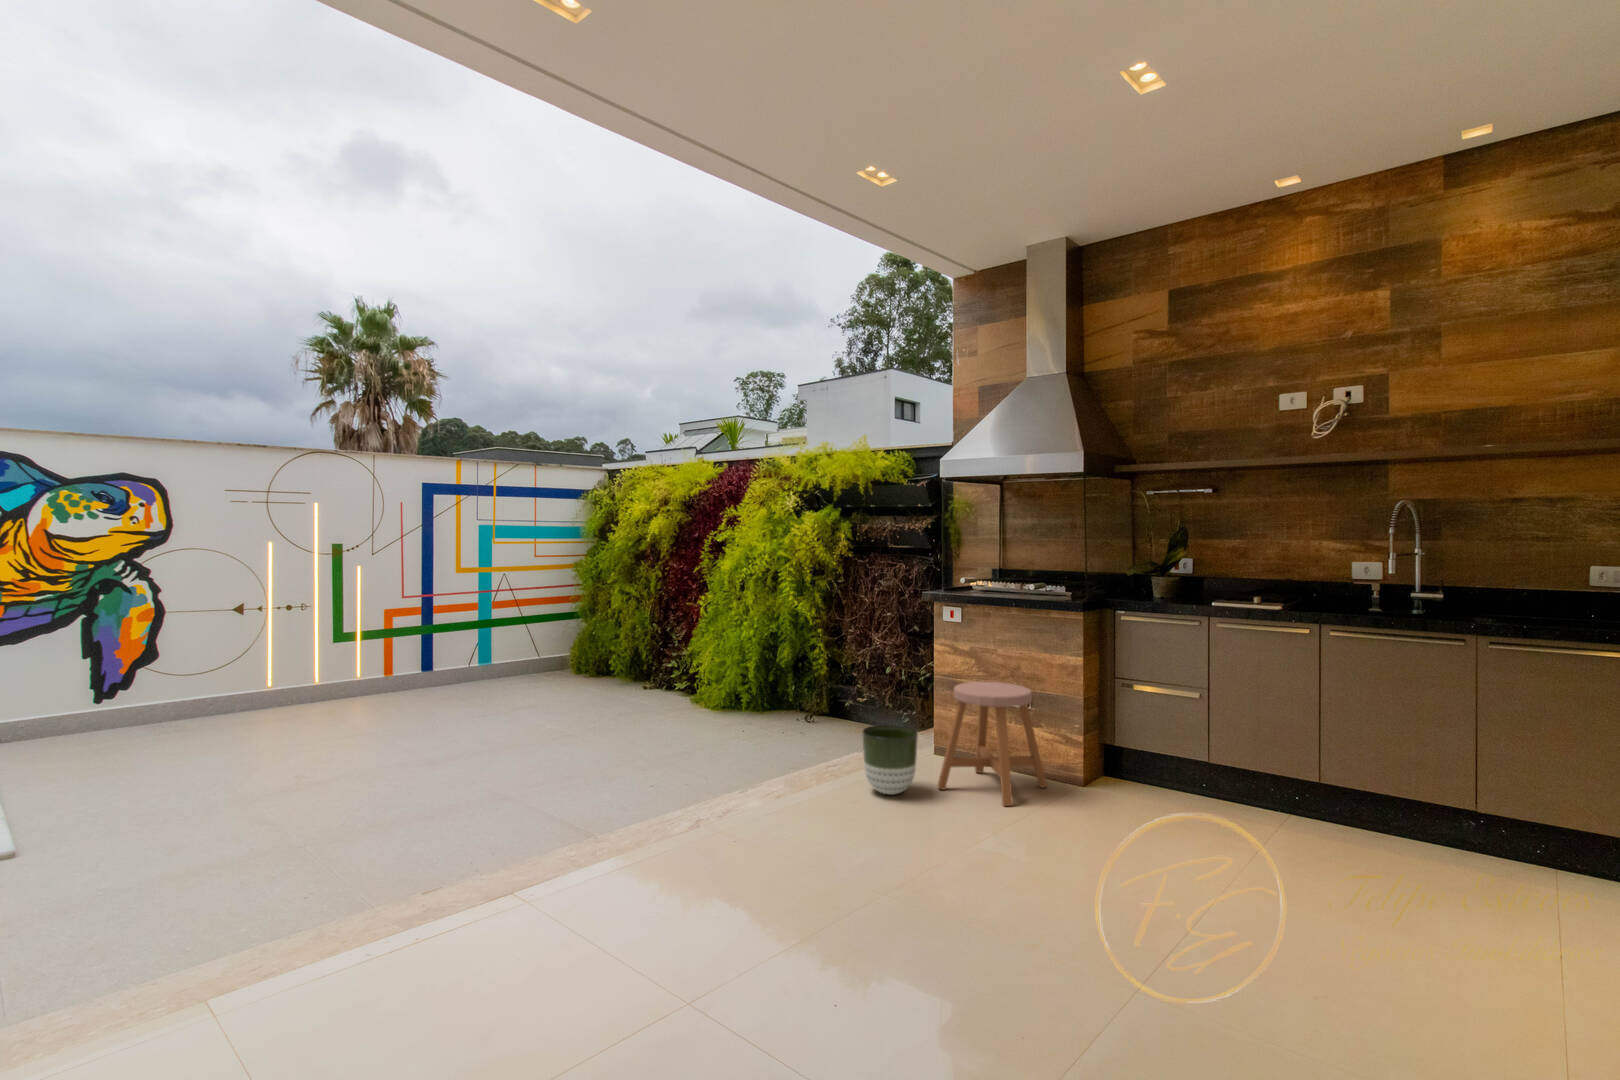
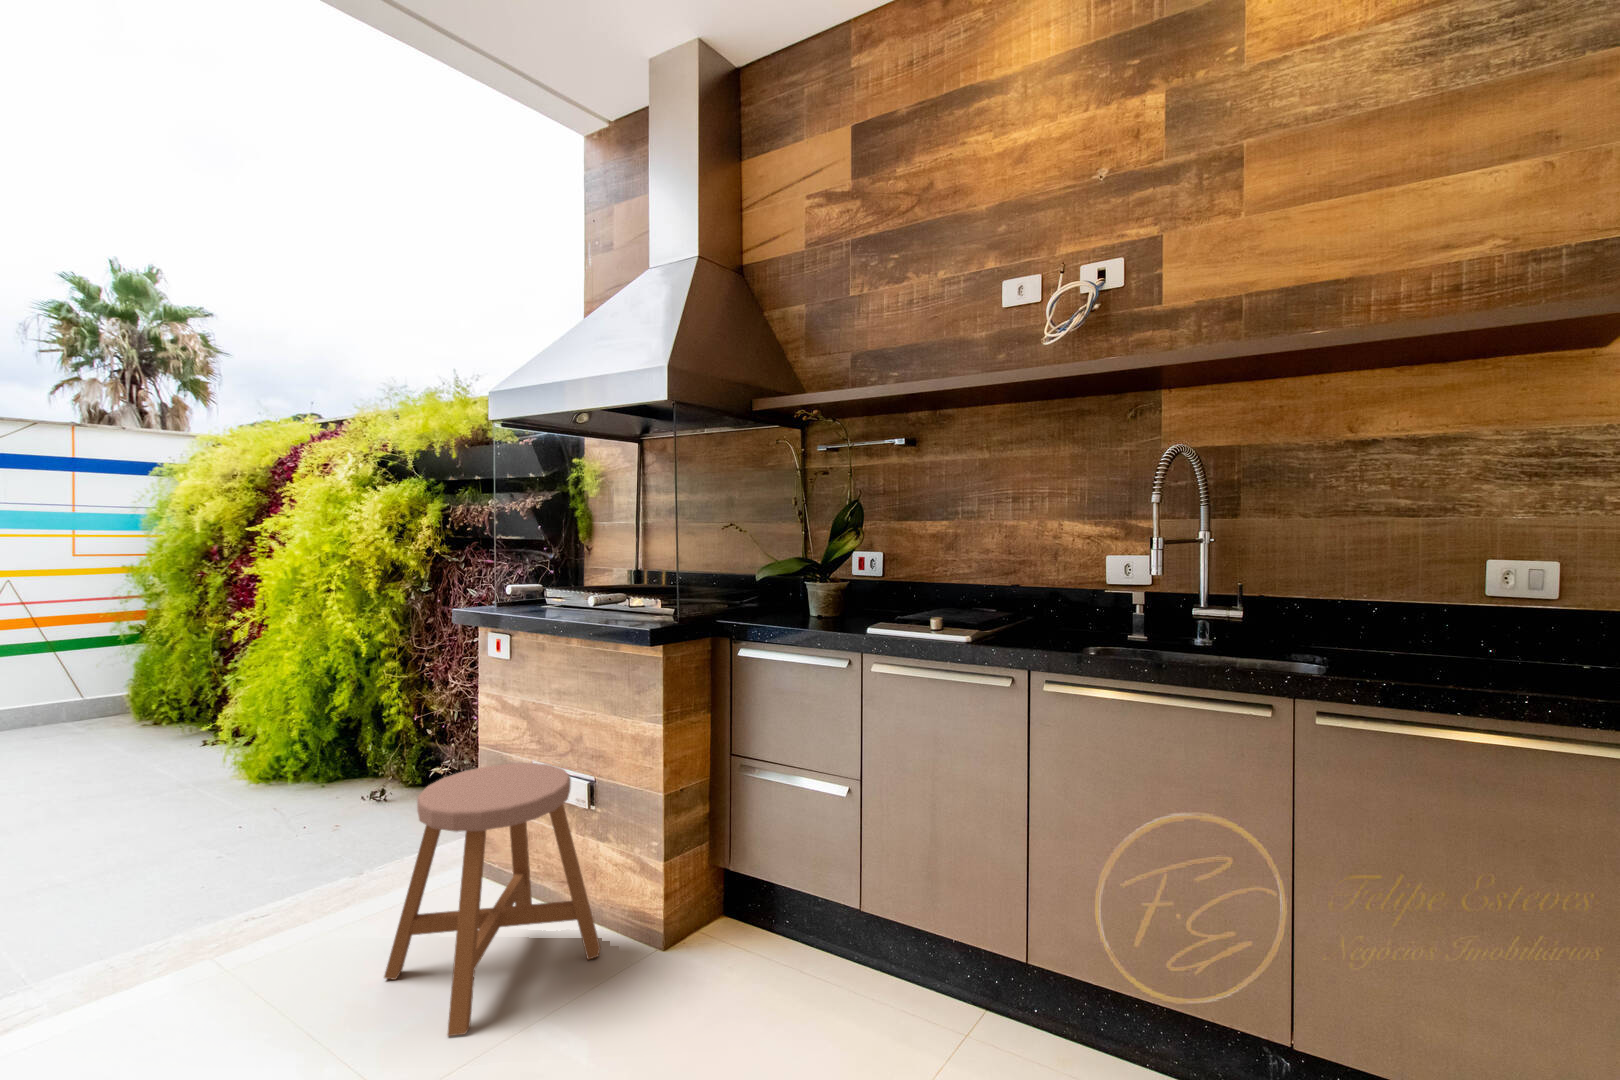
planter: present [862,725,918,795] -> none [205,854,341,1007]

